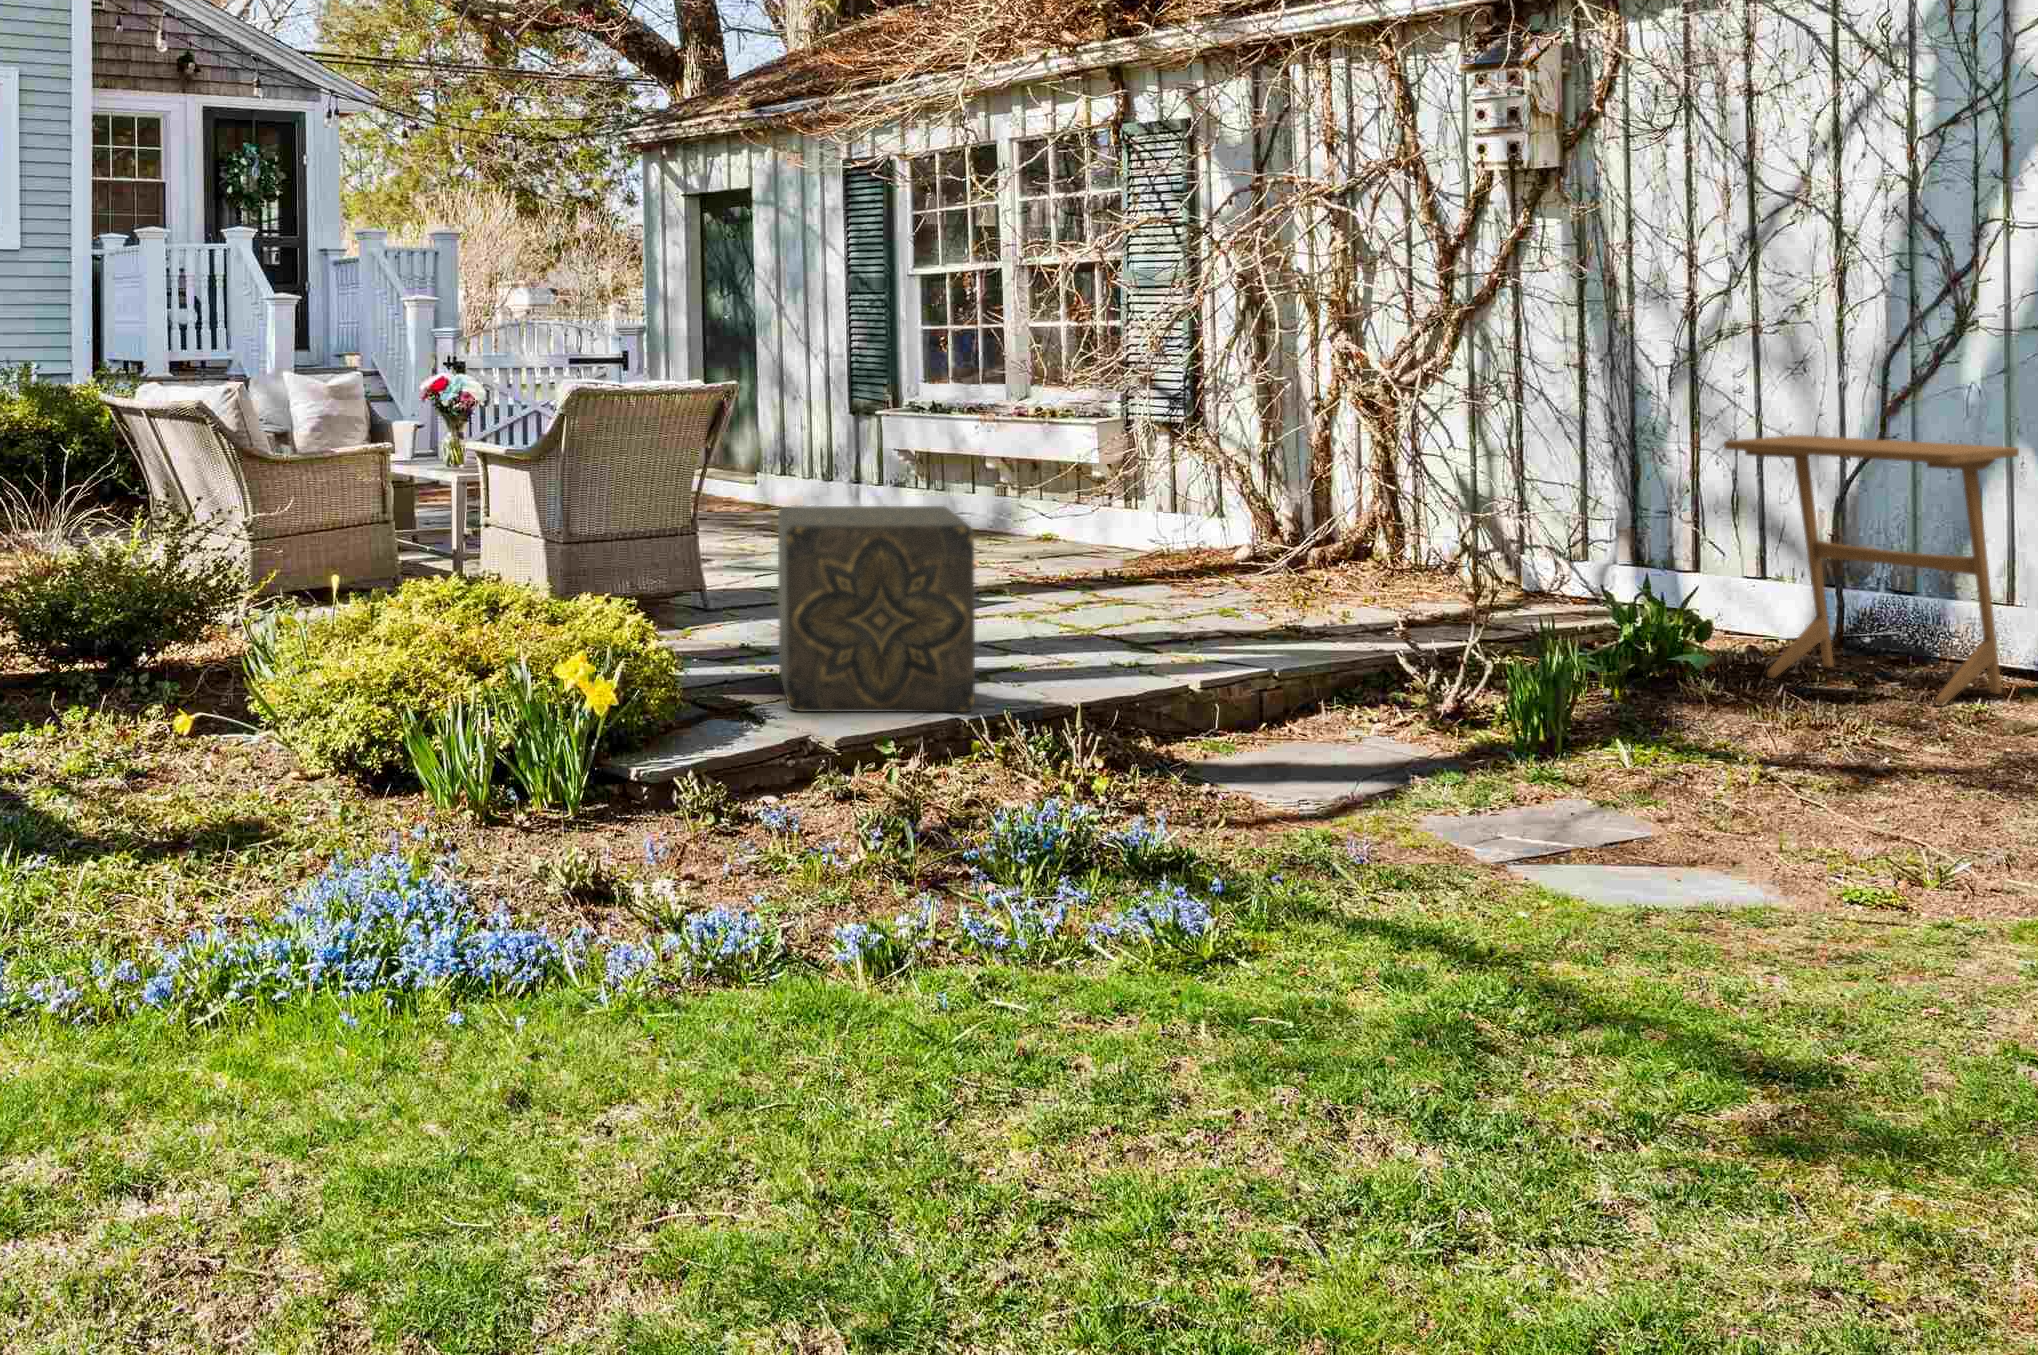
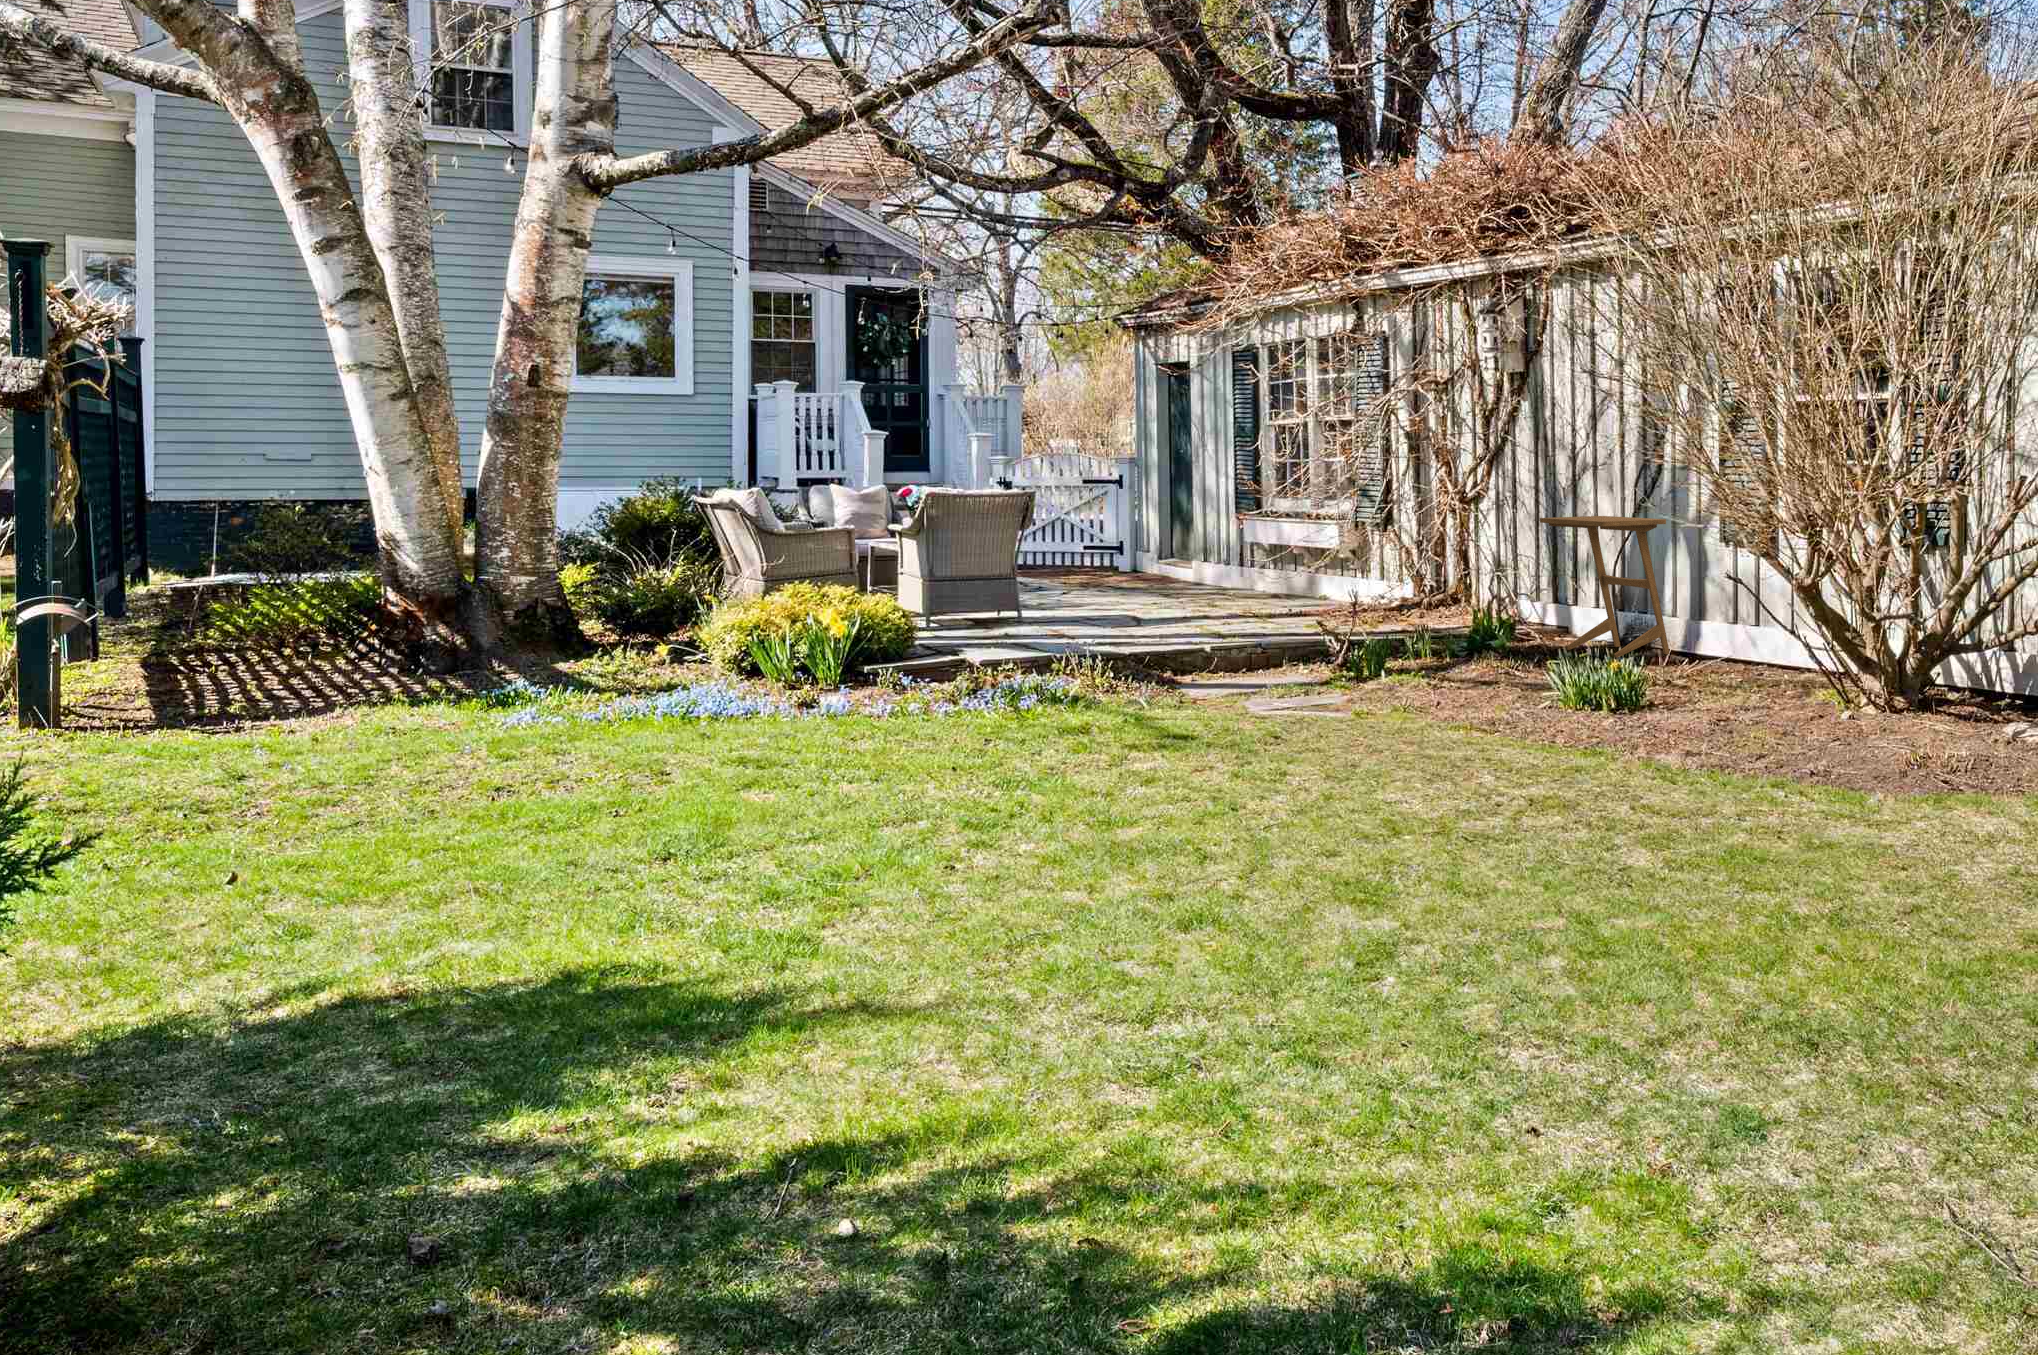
ottoman: present [778,506,975,712] -> none [972,550,1085,650]

